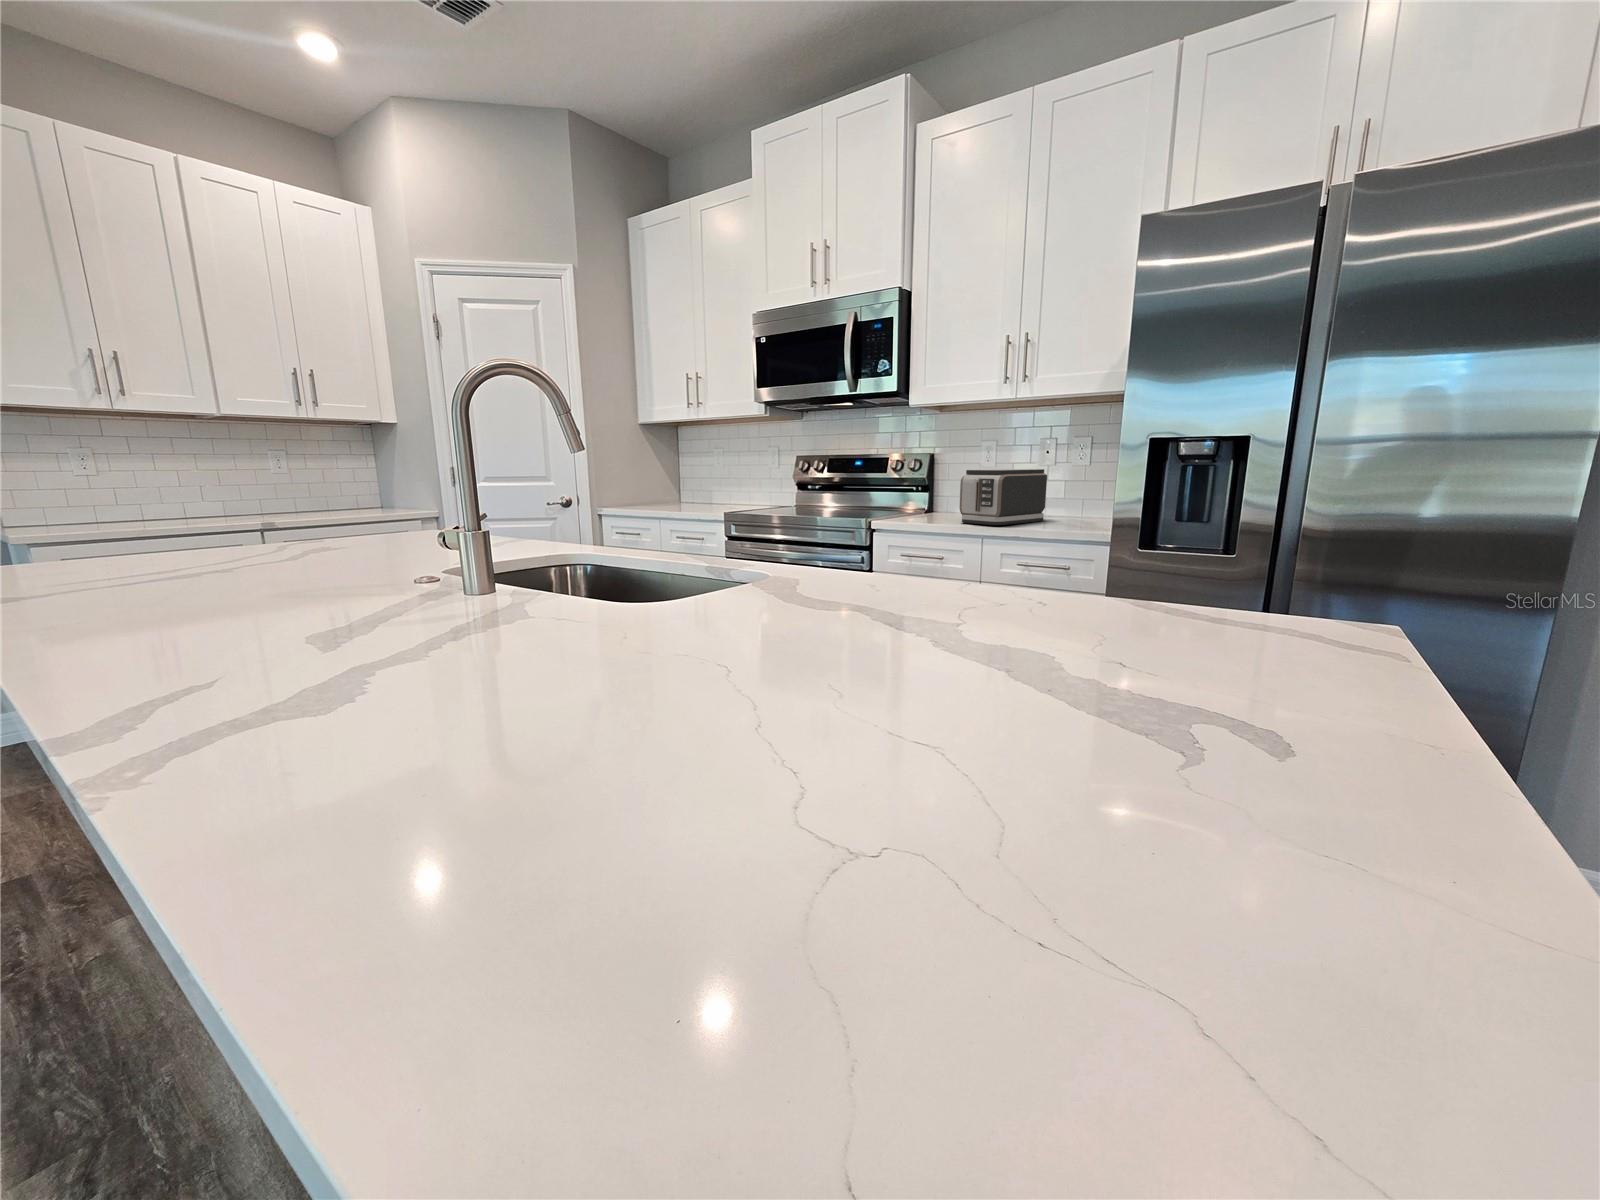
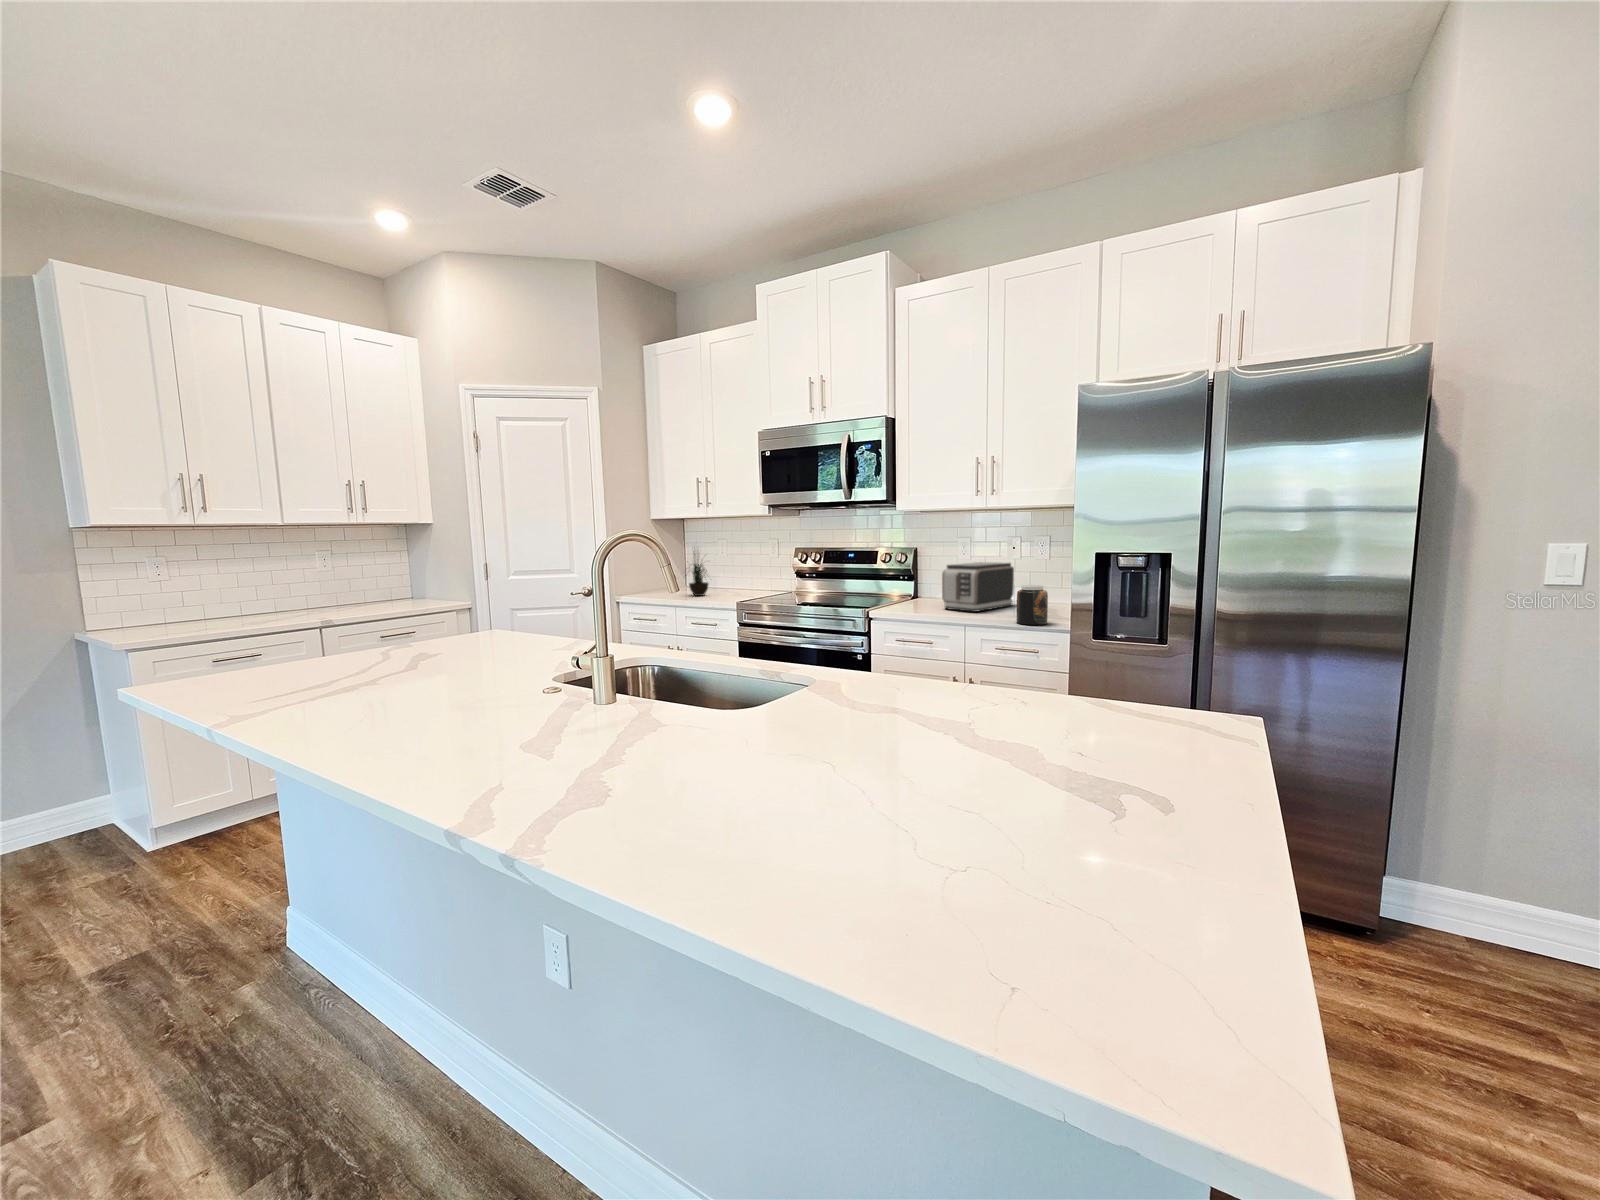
potted plant: none [670,439,706,509] -> present [689,553,708,596]
jar: none [1045,491,1085,538] -> present [1017,585,1048,625]

